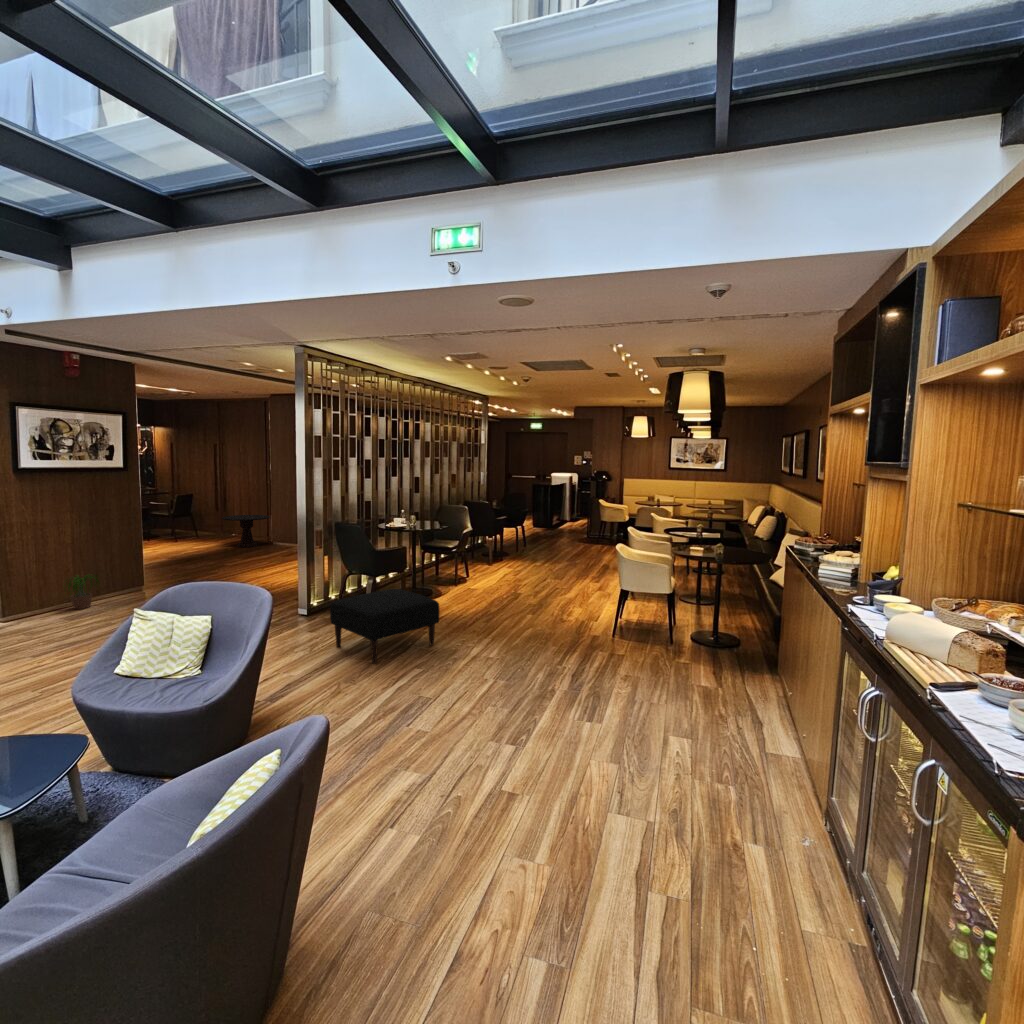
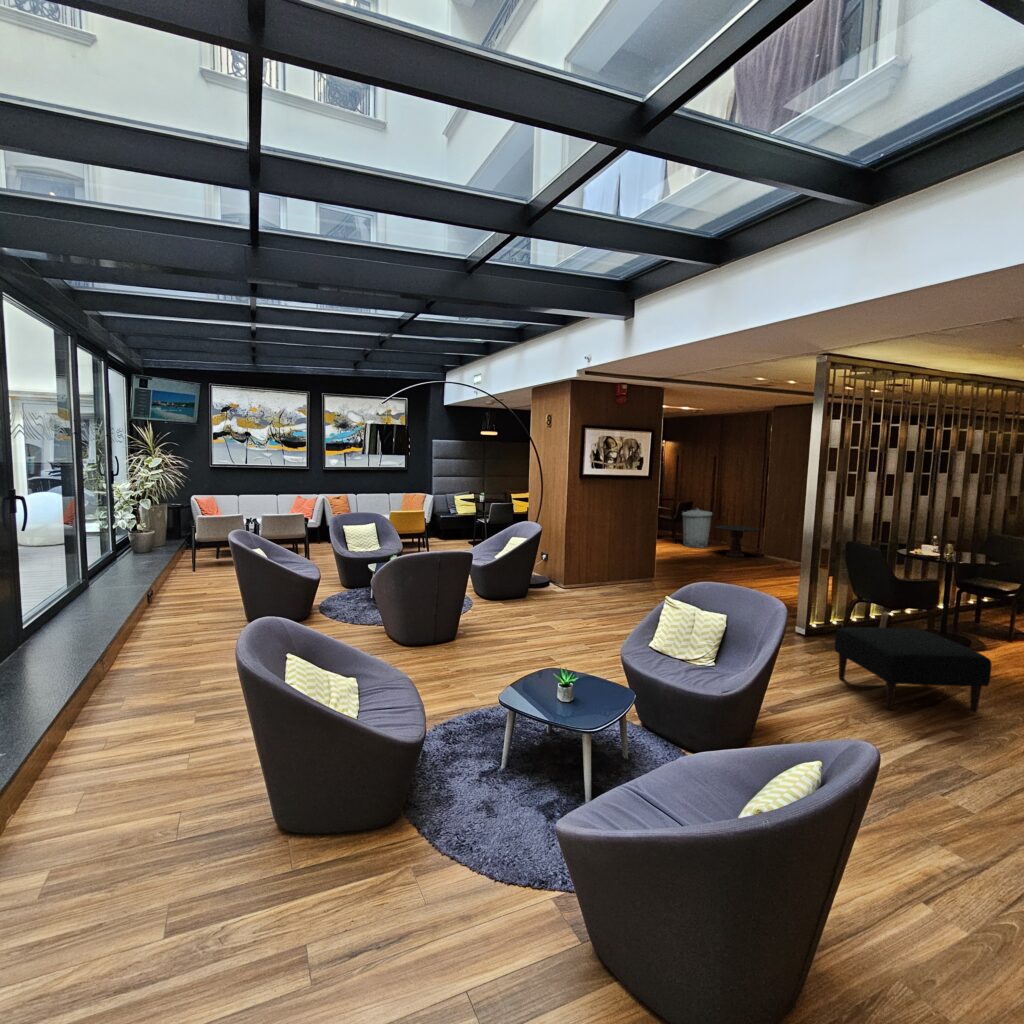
trash can: none [182,500,219,543] -> present [682,509,712,548]
potted plant: present [68,575,99,609] -> none [600,561,628,589]

